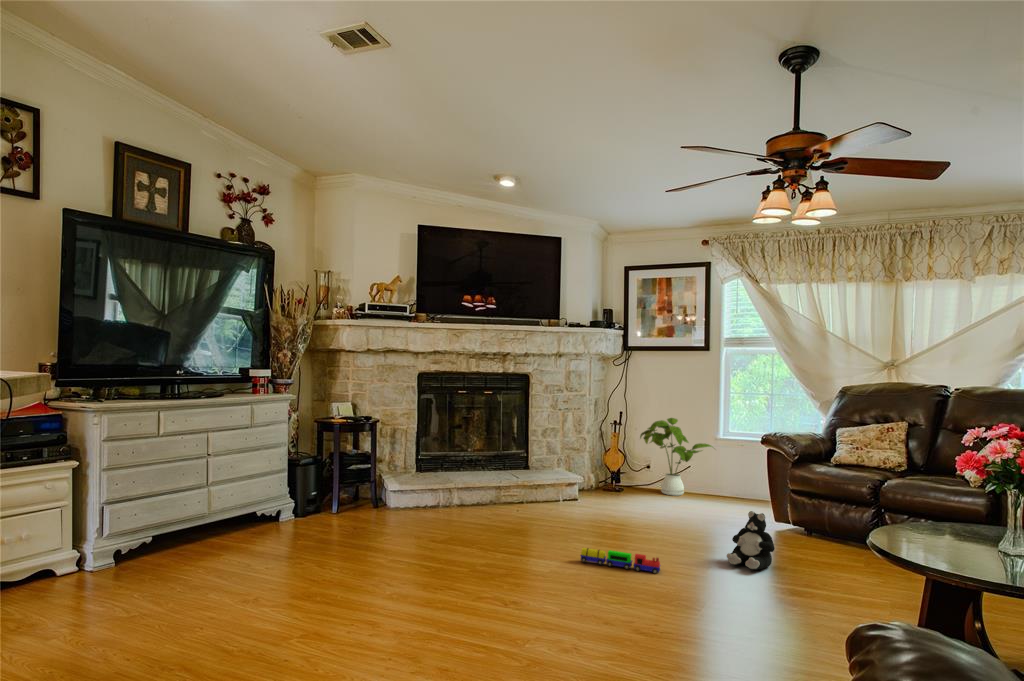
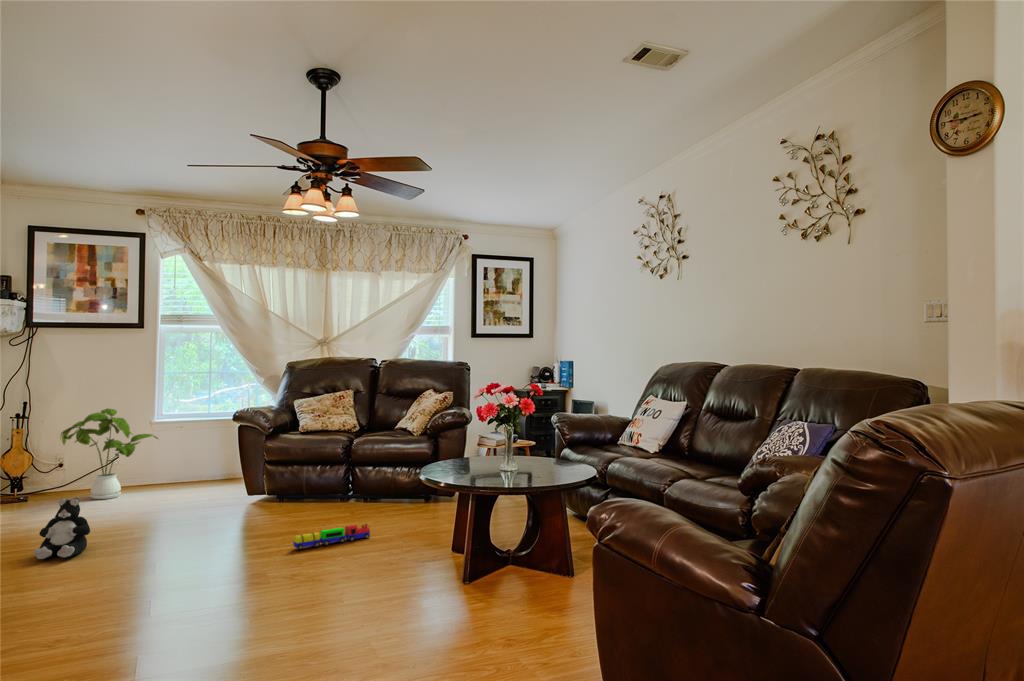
plush toy: present [727,511,775,570] -> present [34,498,90,559]
toy train: present [580,548,660,574] -> present [293,524,370,550]

